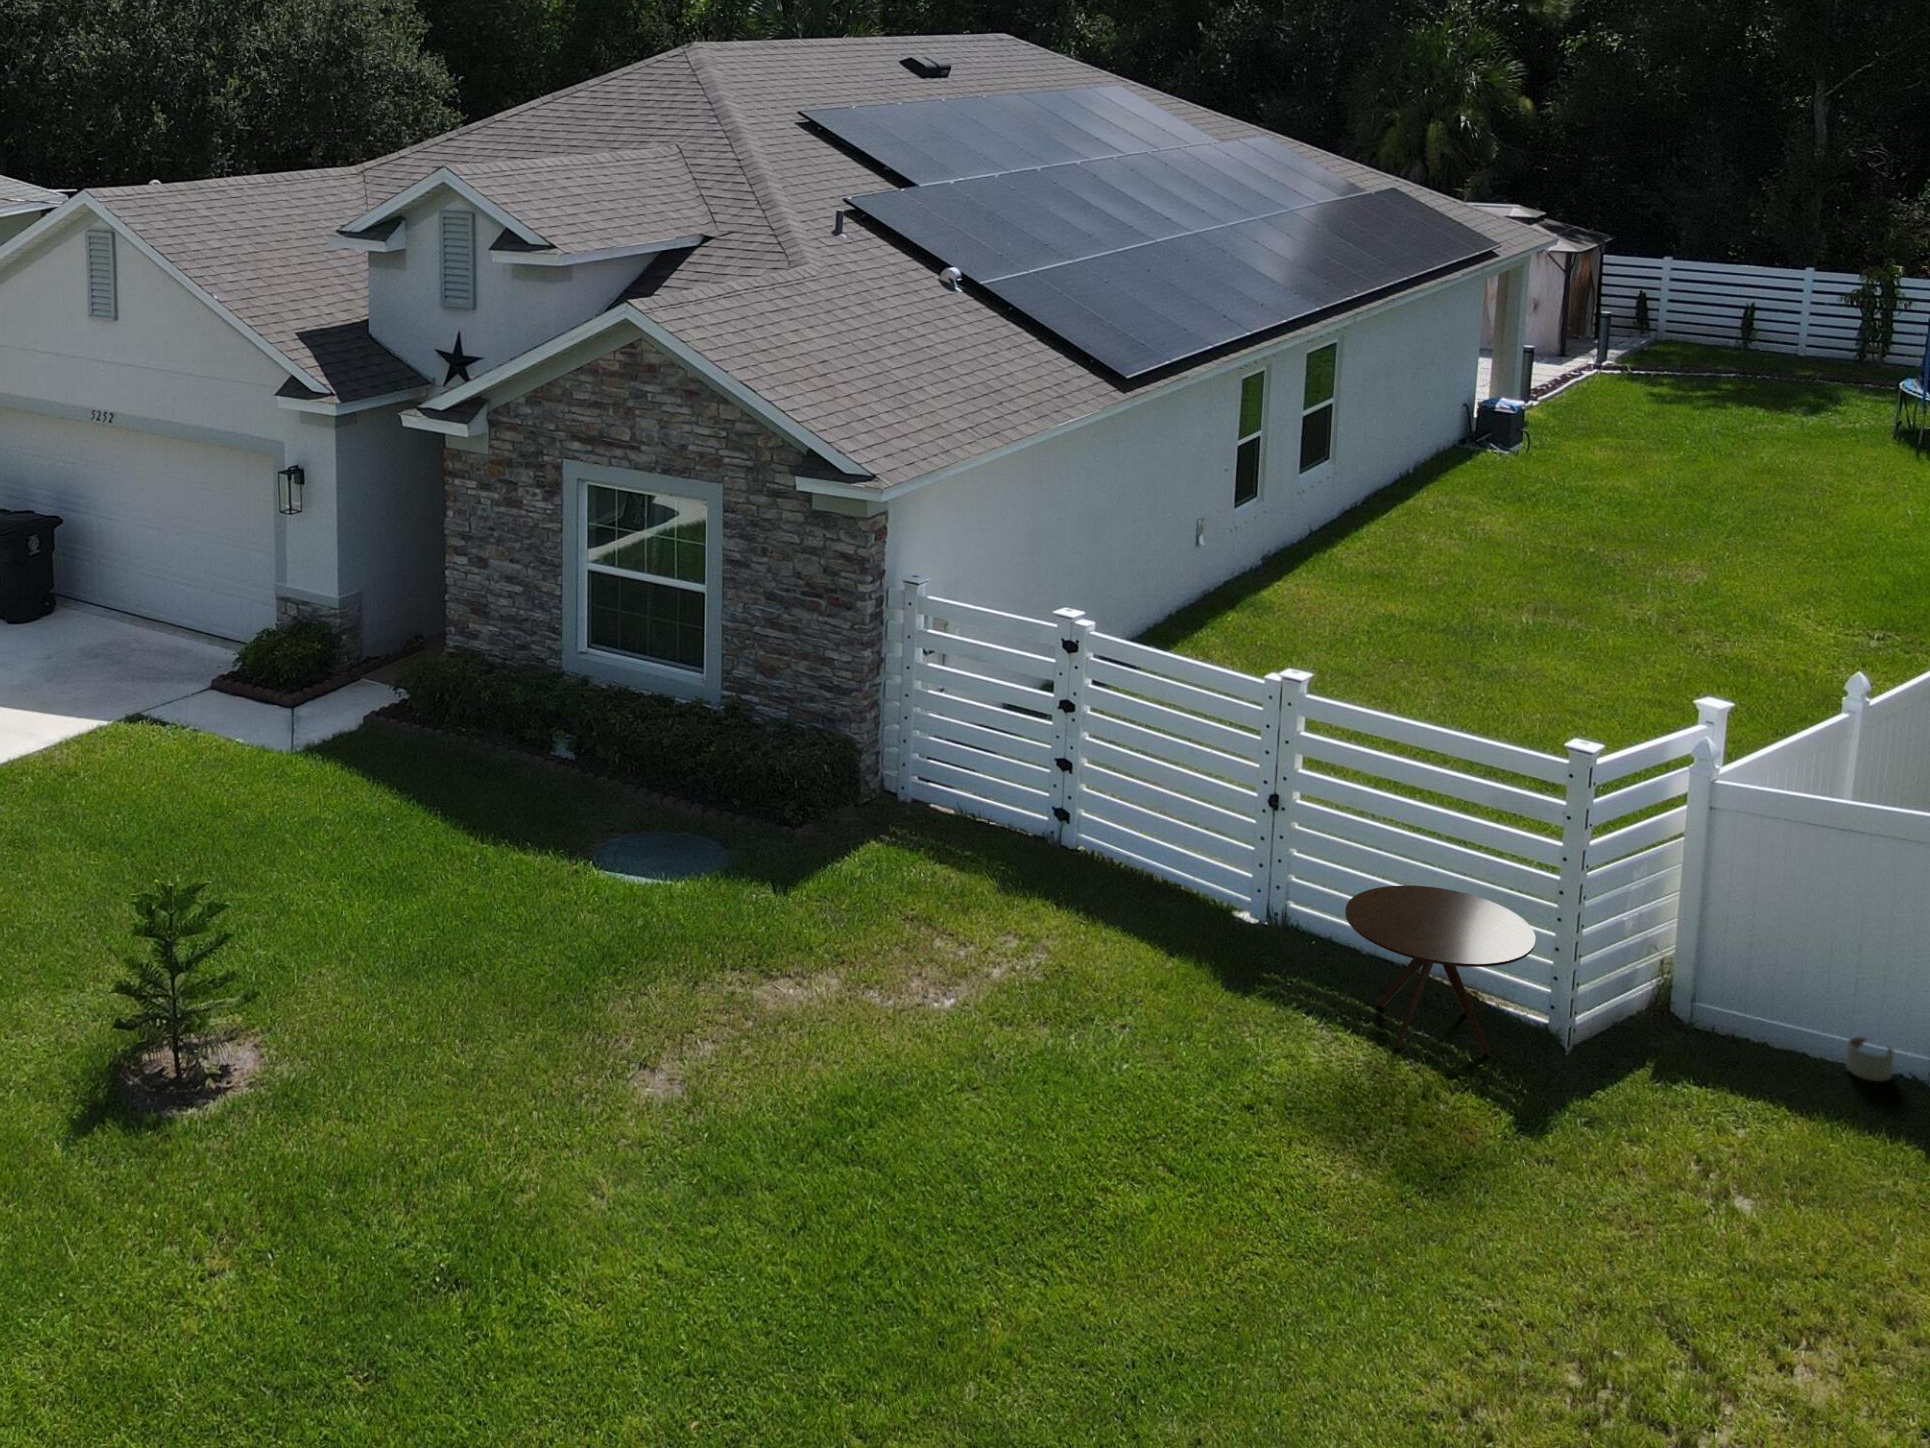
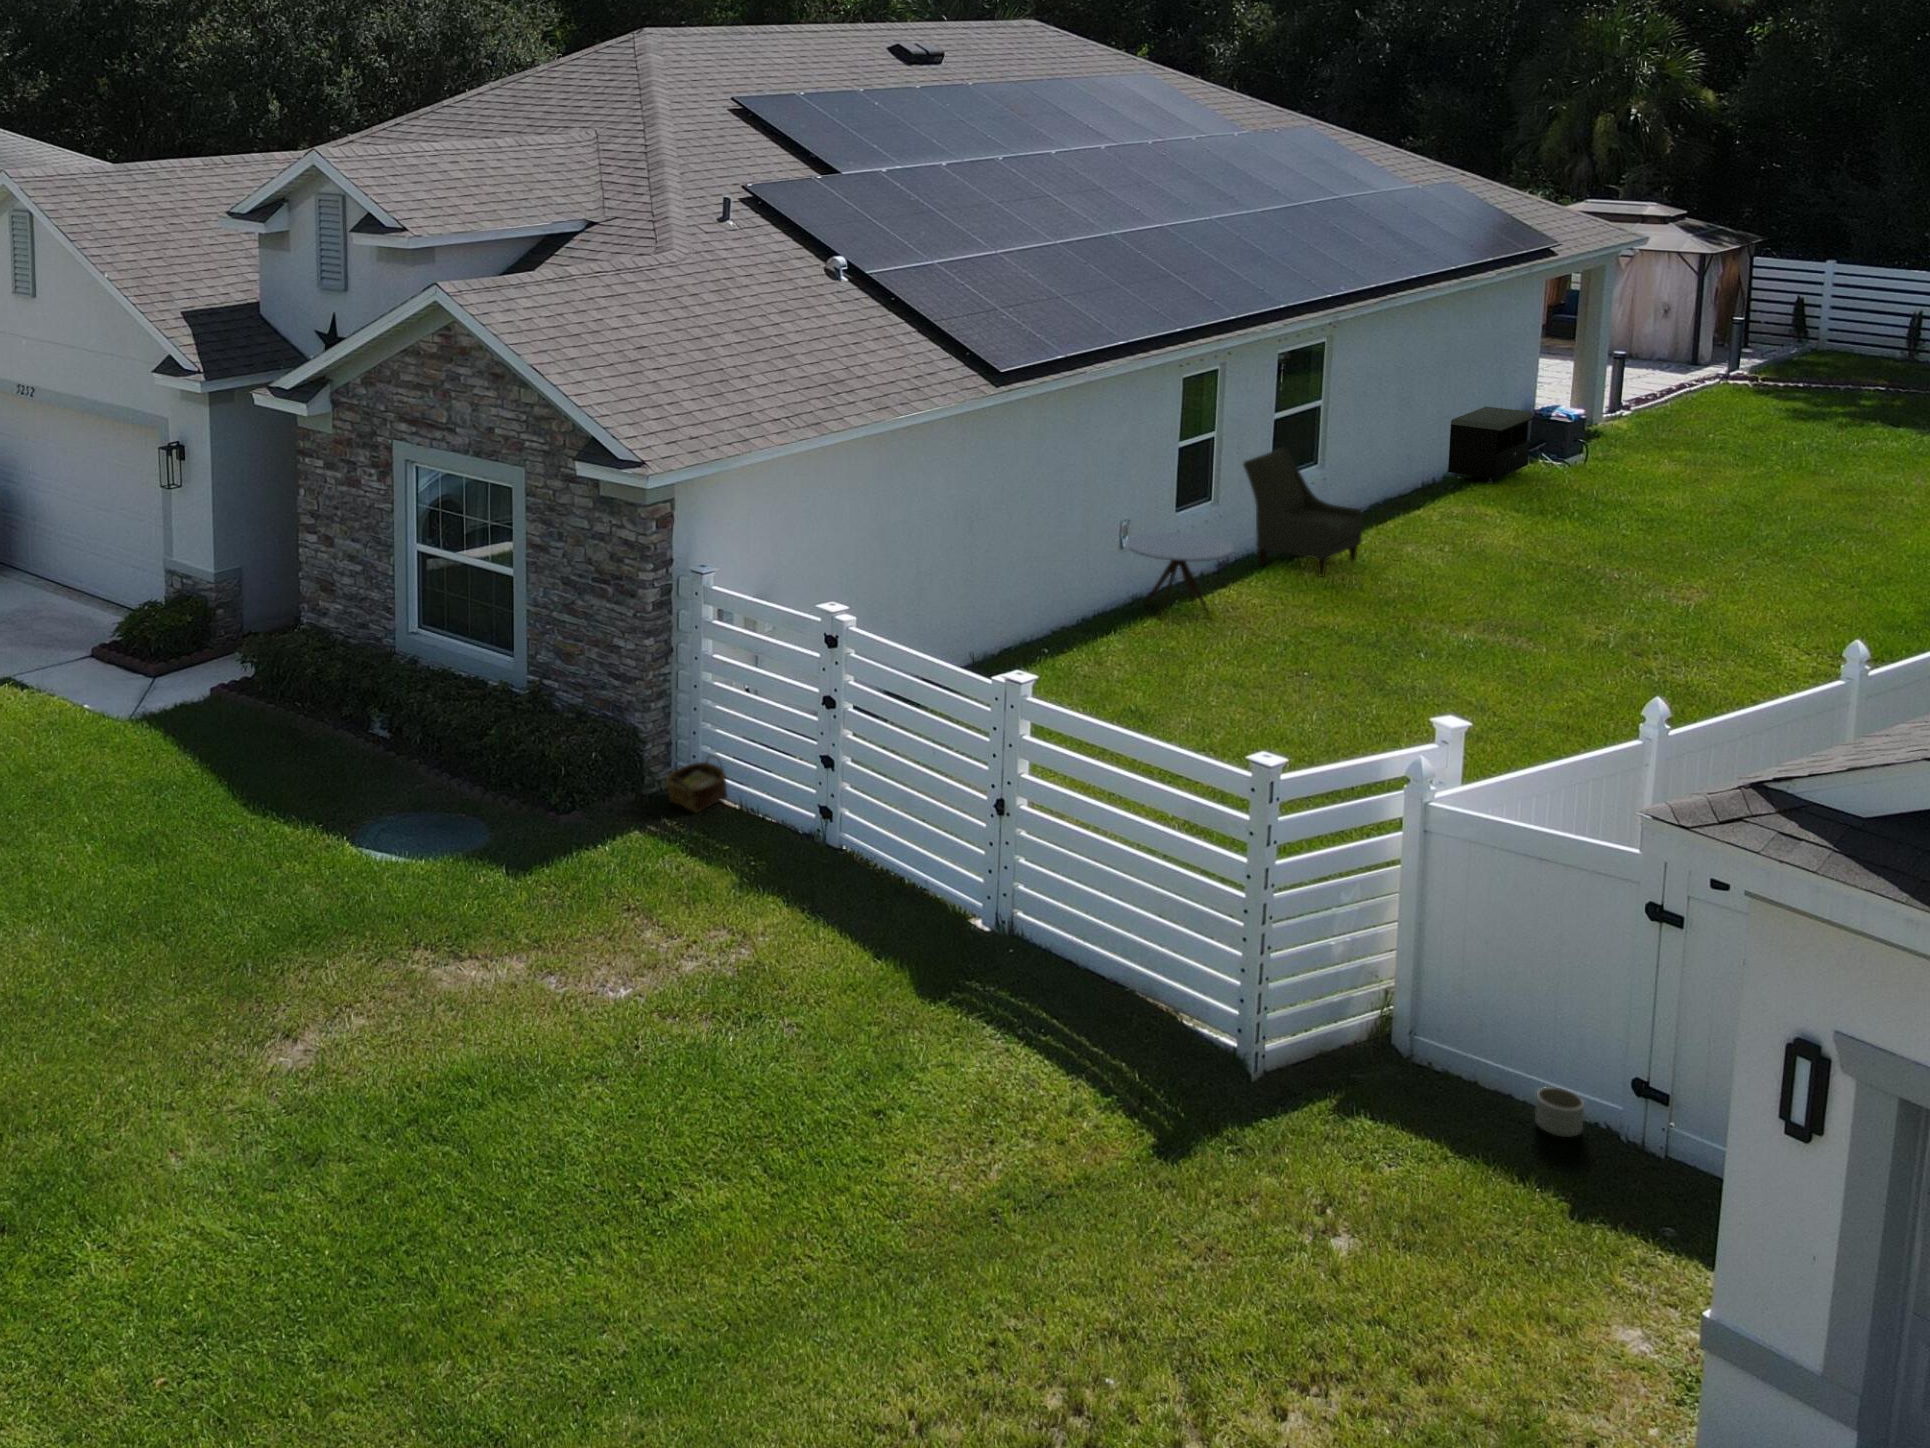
storage bench: none [1434,401,1508,474] -> present [1448,407,1533,483]
chair: none [1291,446,1401,569] -> present [1243,448,1363,576]
woven basket: none [889,765,946,822] -> present [666,757,727,813]
round table: present [1345,885,1536,1056] -> present [1126,532,1234,619]

